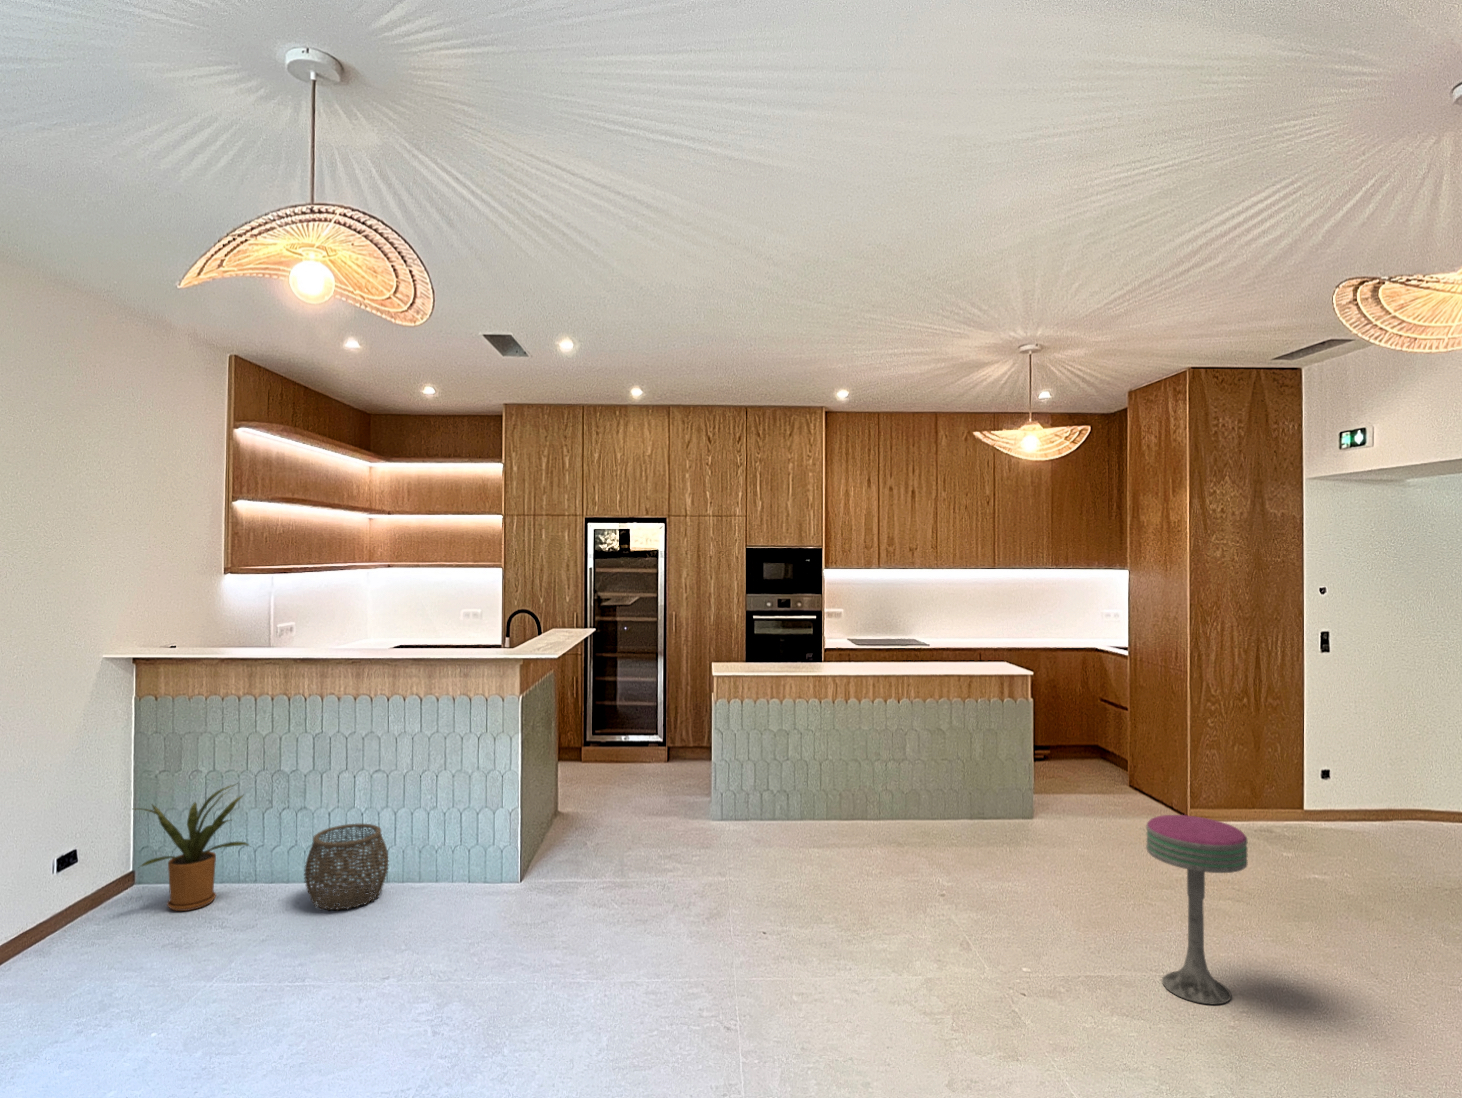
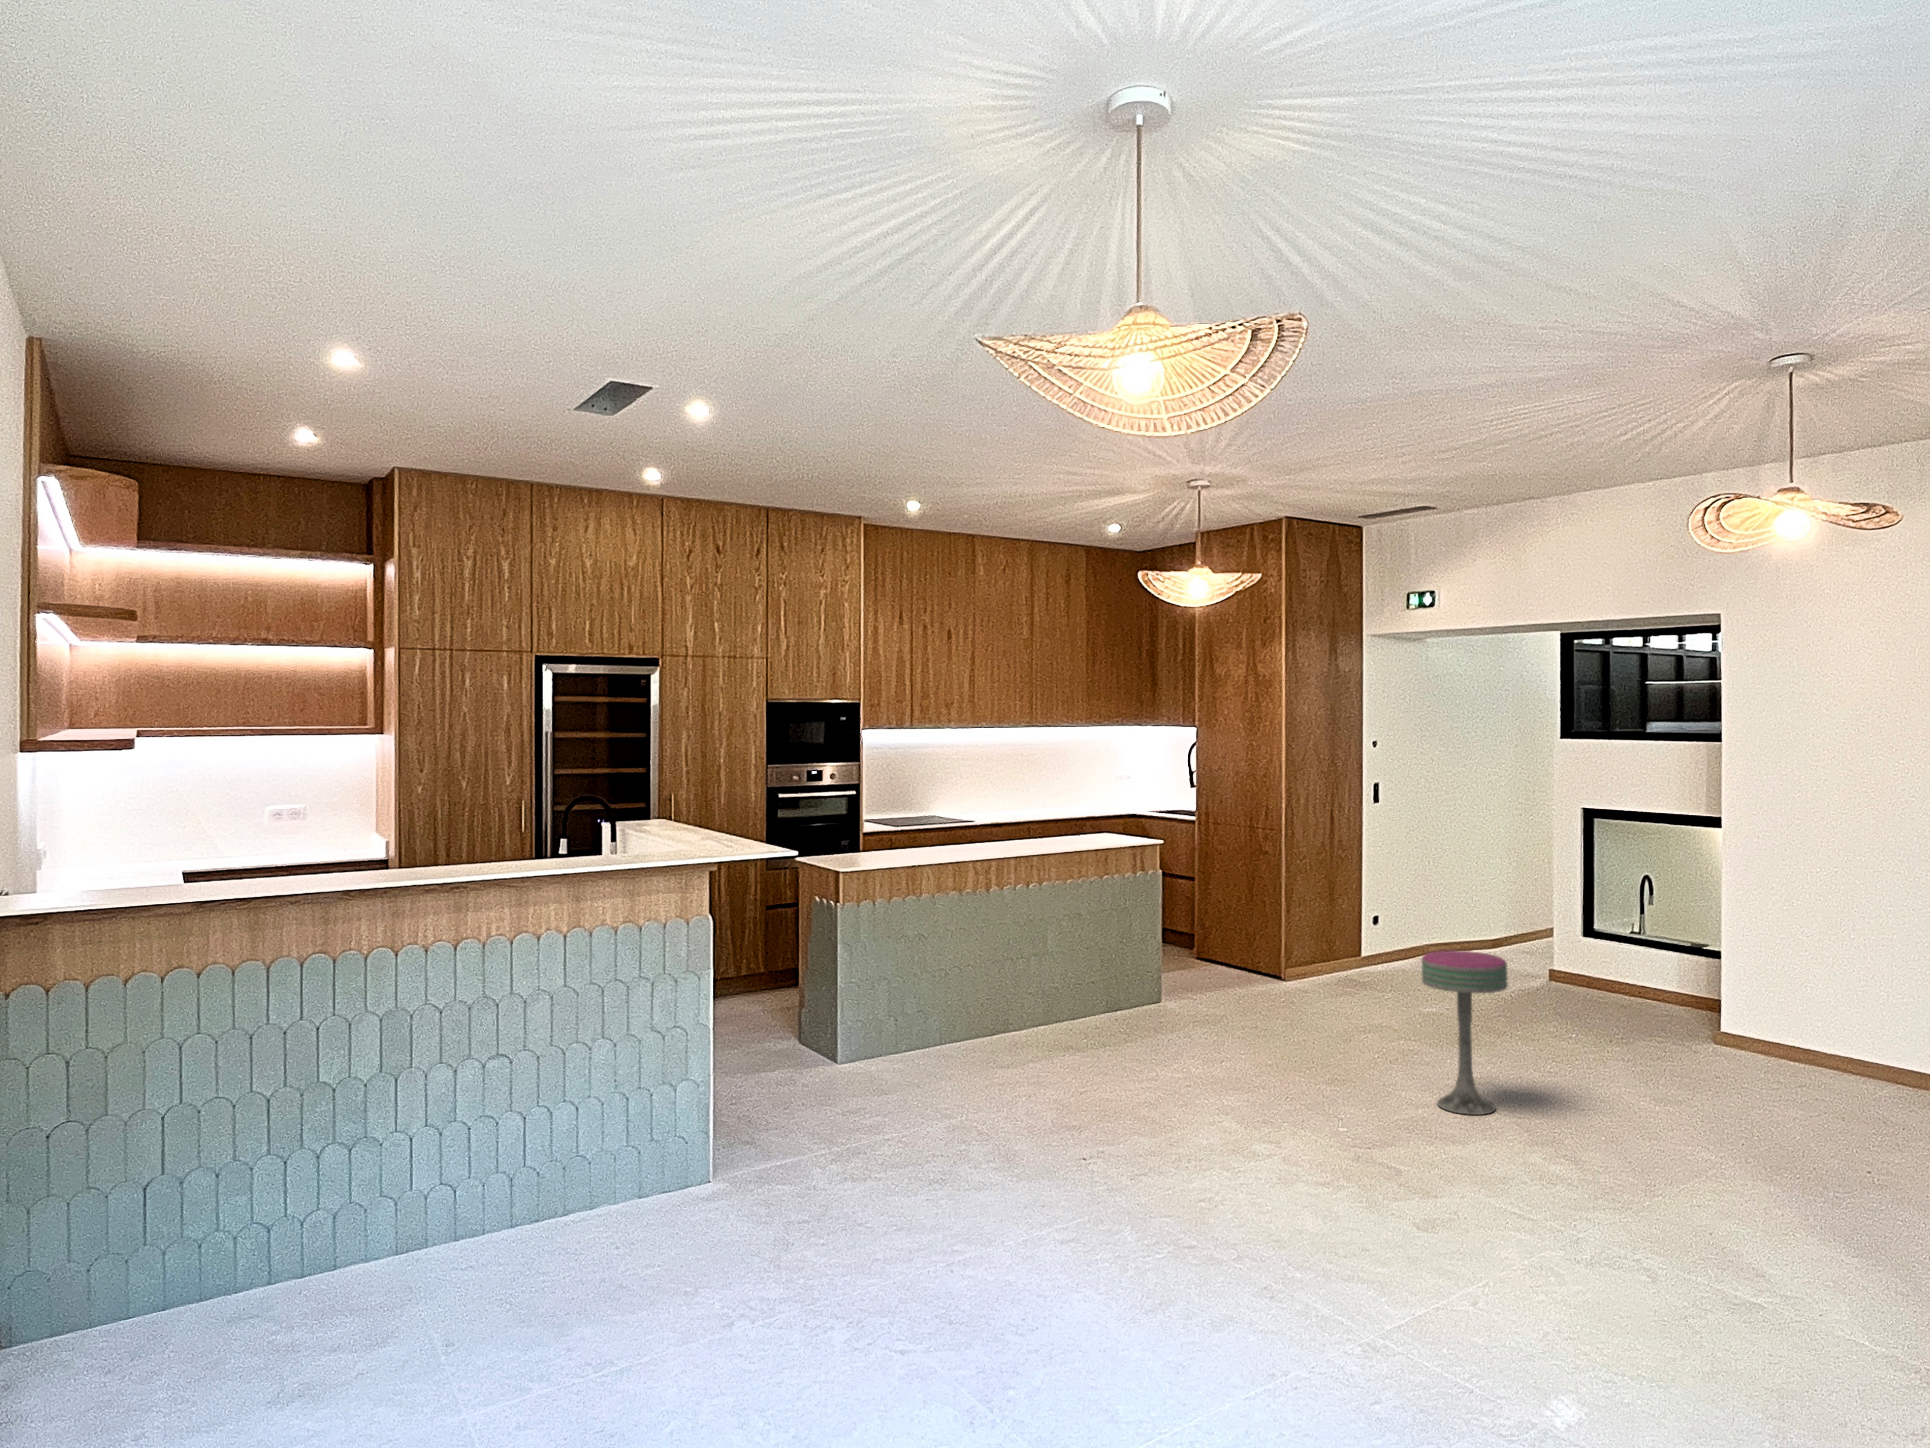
house plant: present [135,785,248,911] -> none [108,1094,325,1331]
woven basket: present [304,824,389,910] -> none [432,1128,562,1265]

